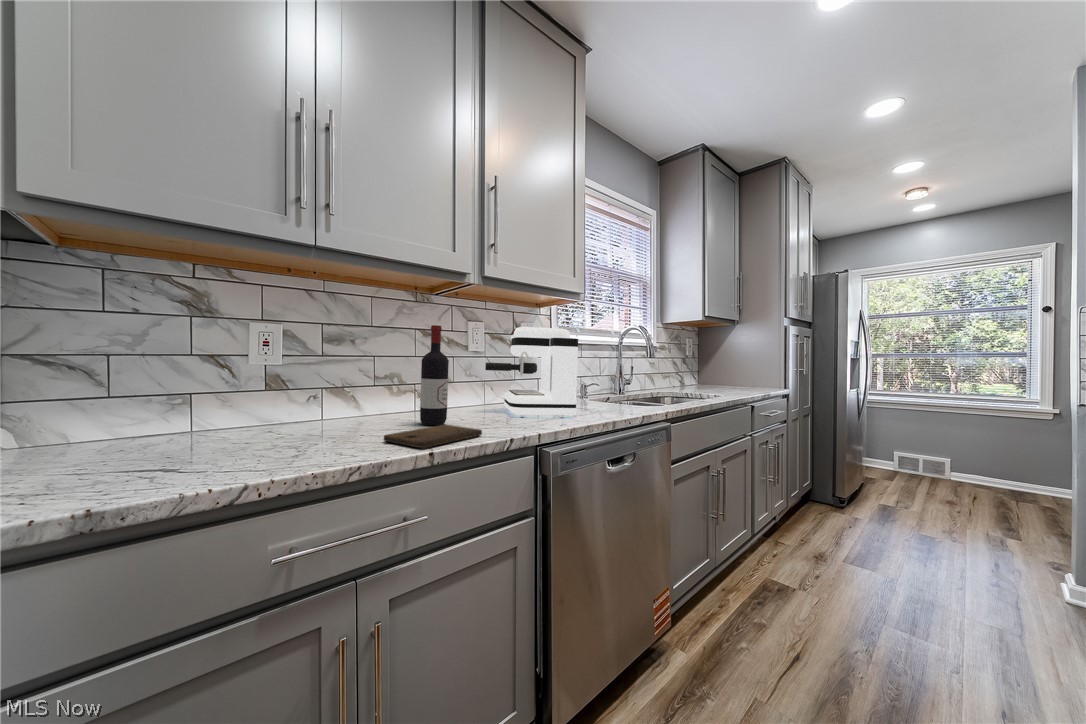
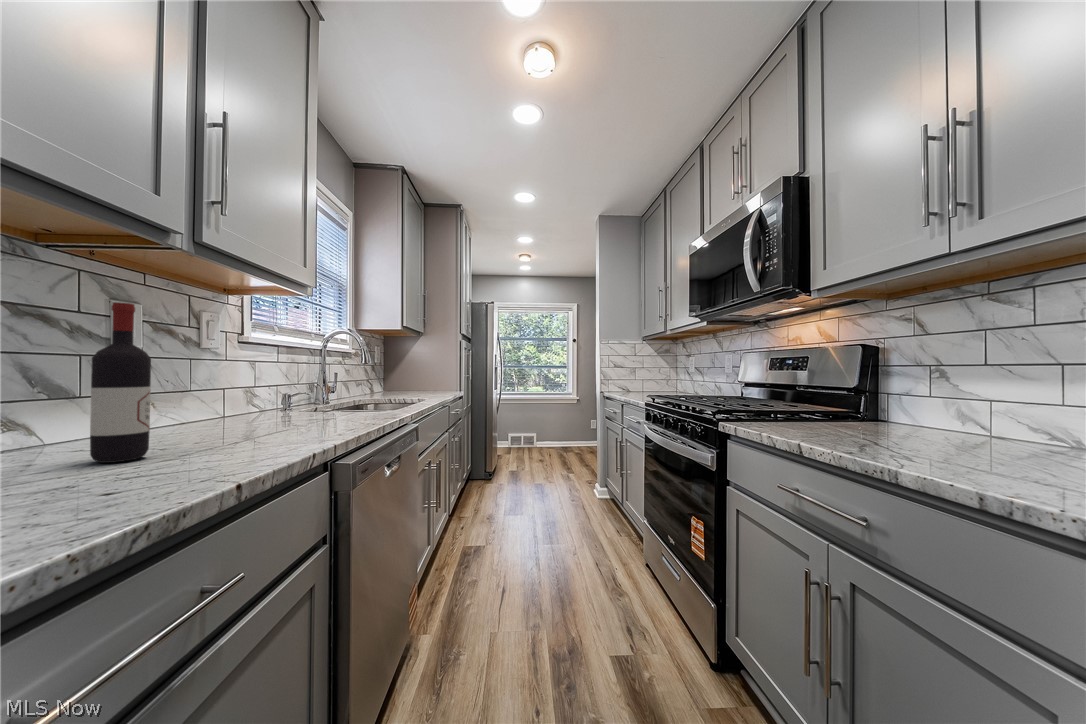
coffee maker: present [485,327,578,417] -> none [168,316,323,433]
cutting board: present [384,425,482,448] -> none [91,449,251,491]

